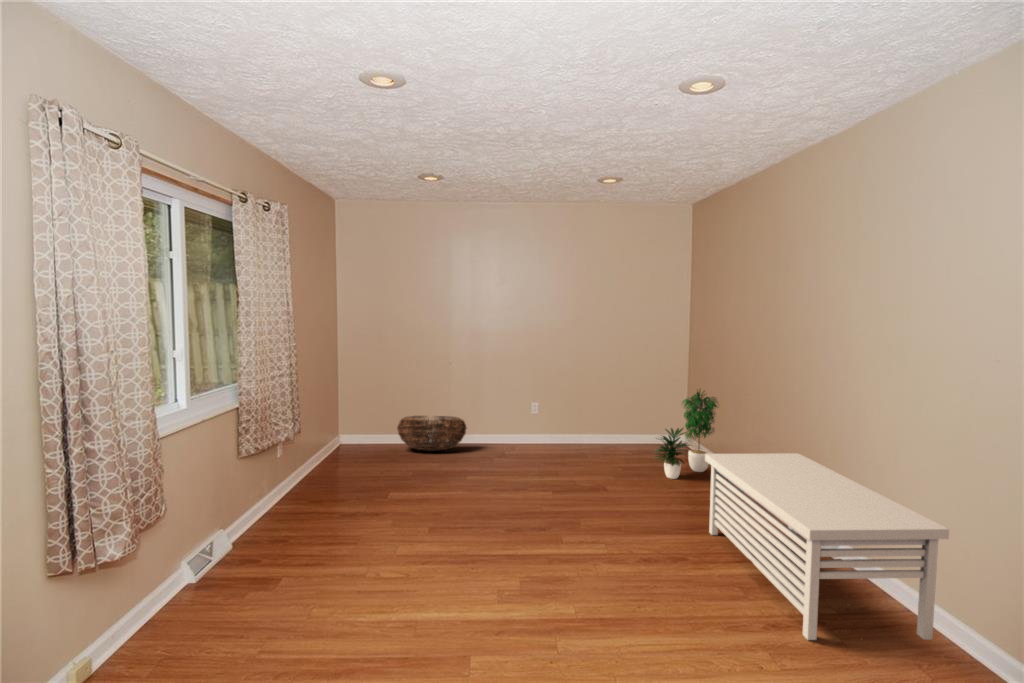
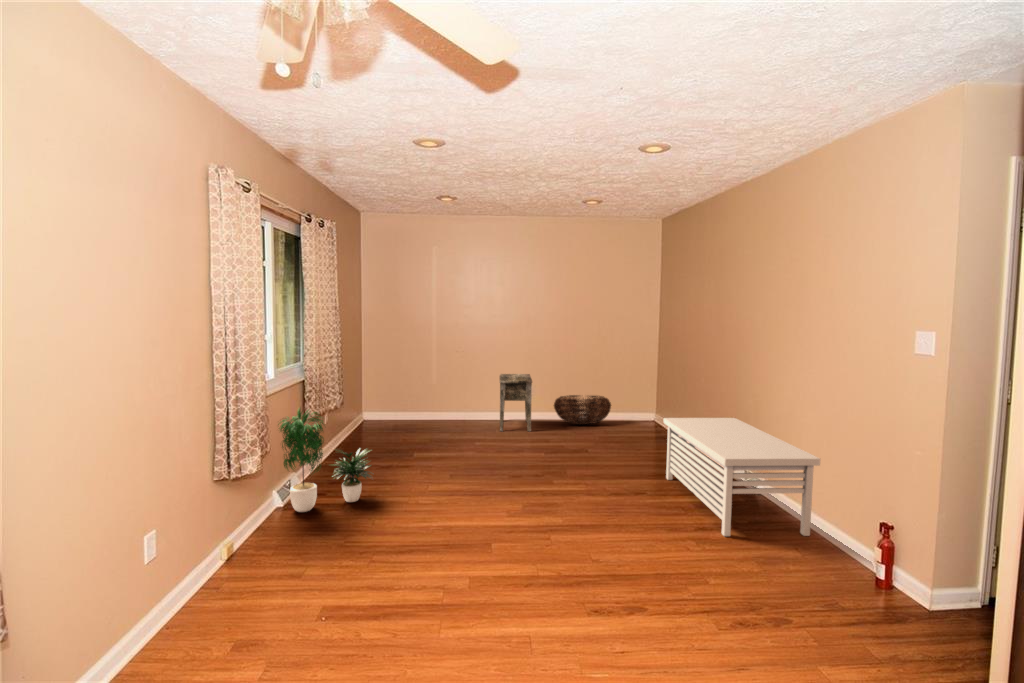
side table: none [497,389,537,460] -> present [500,374,532,431]
potted plant: present [655,391,718,479] -> present [278,408,371,512]
basket: present [397,416,467,452] -> present [554,395,611,425]

